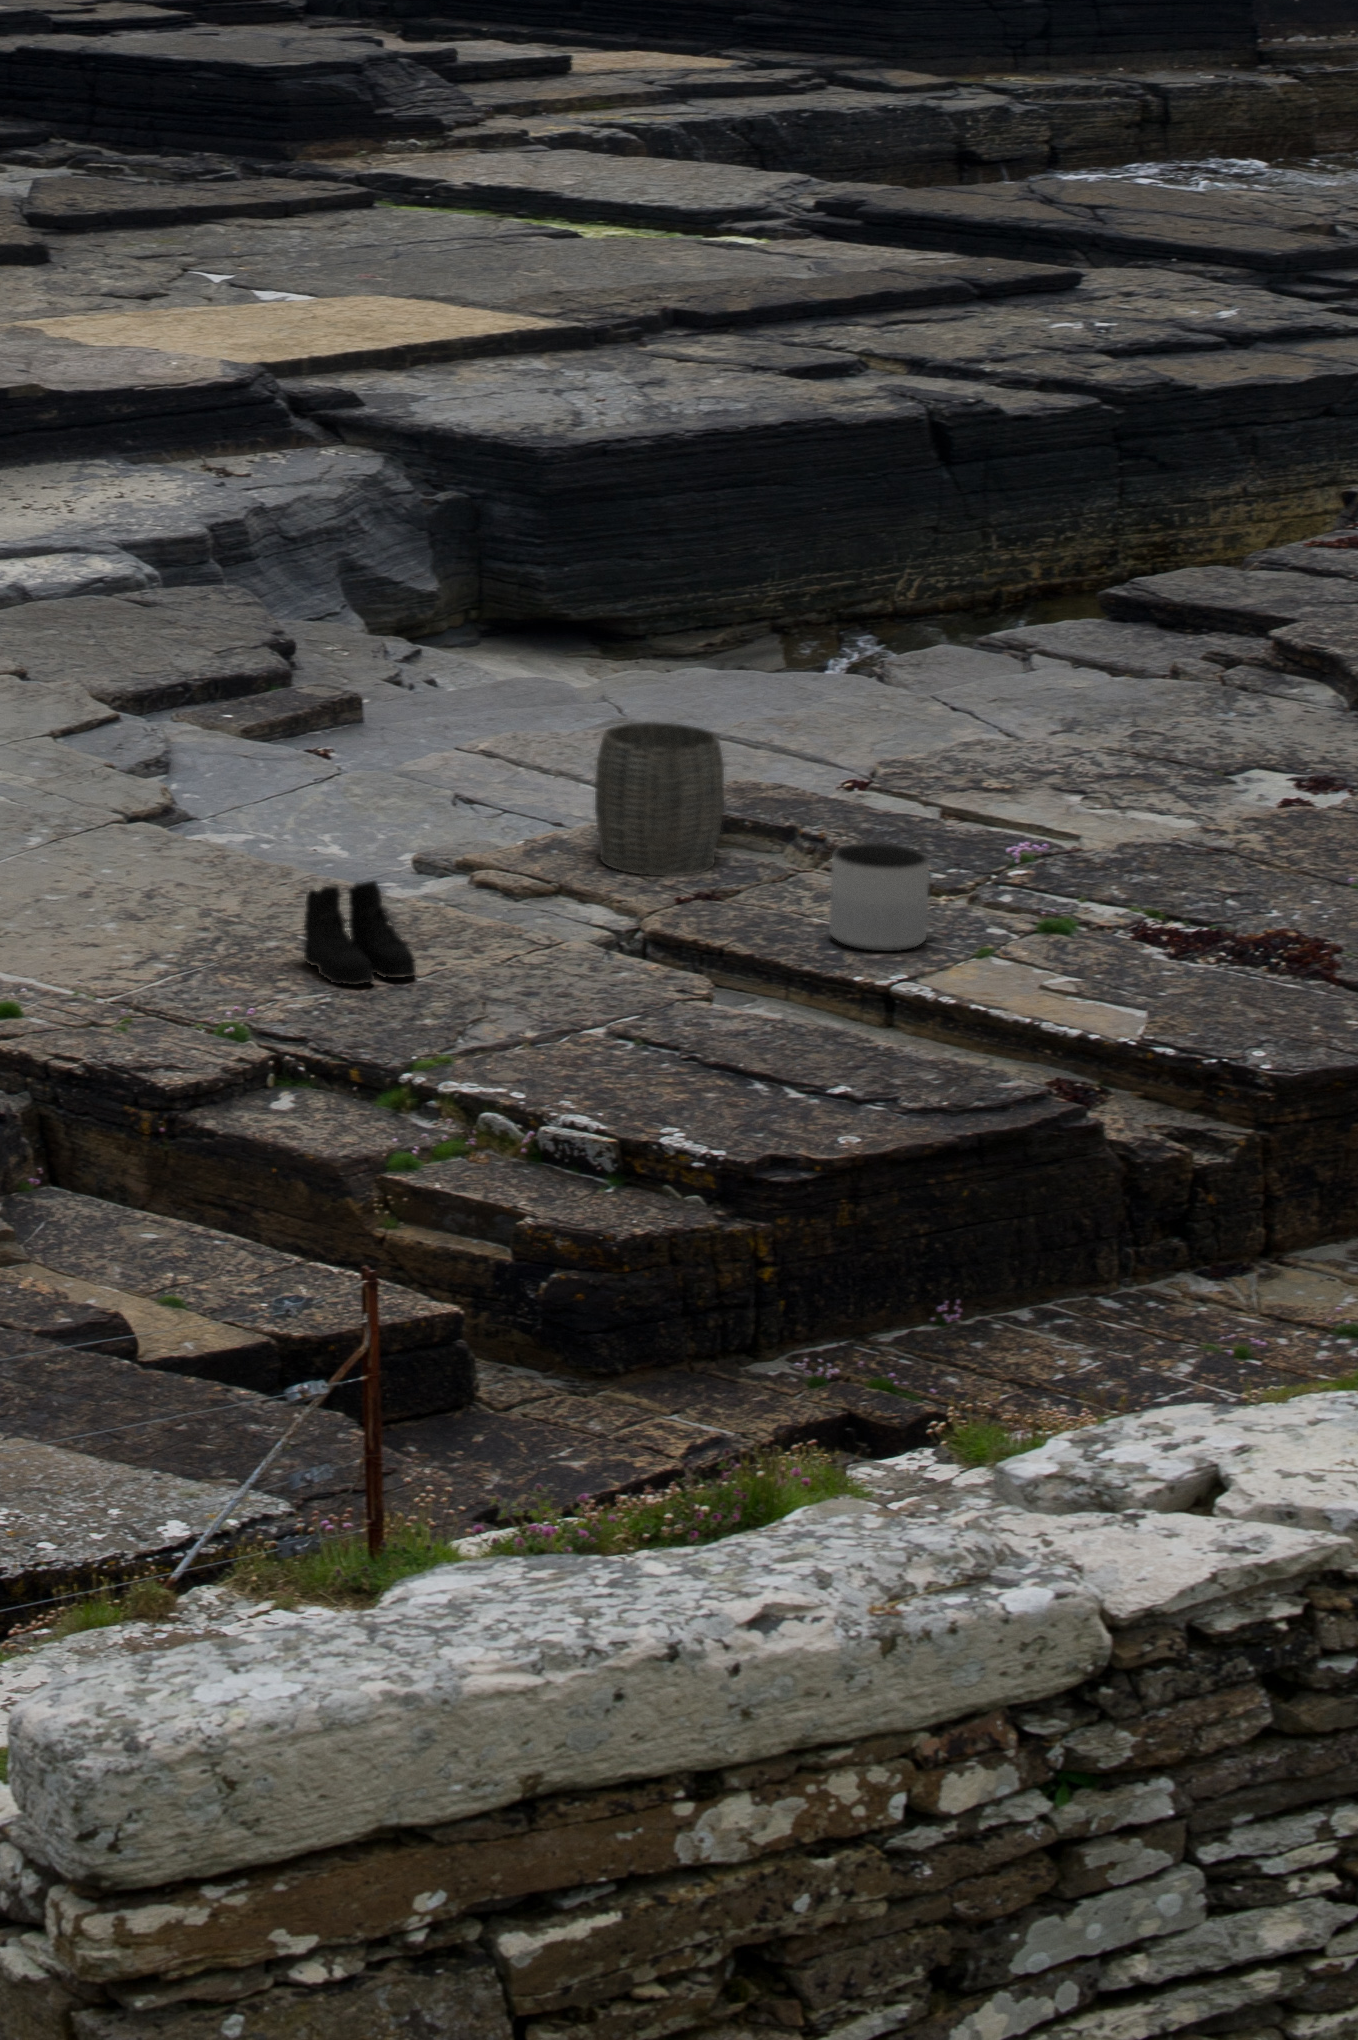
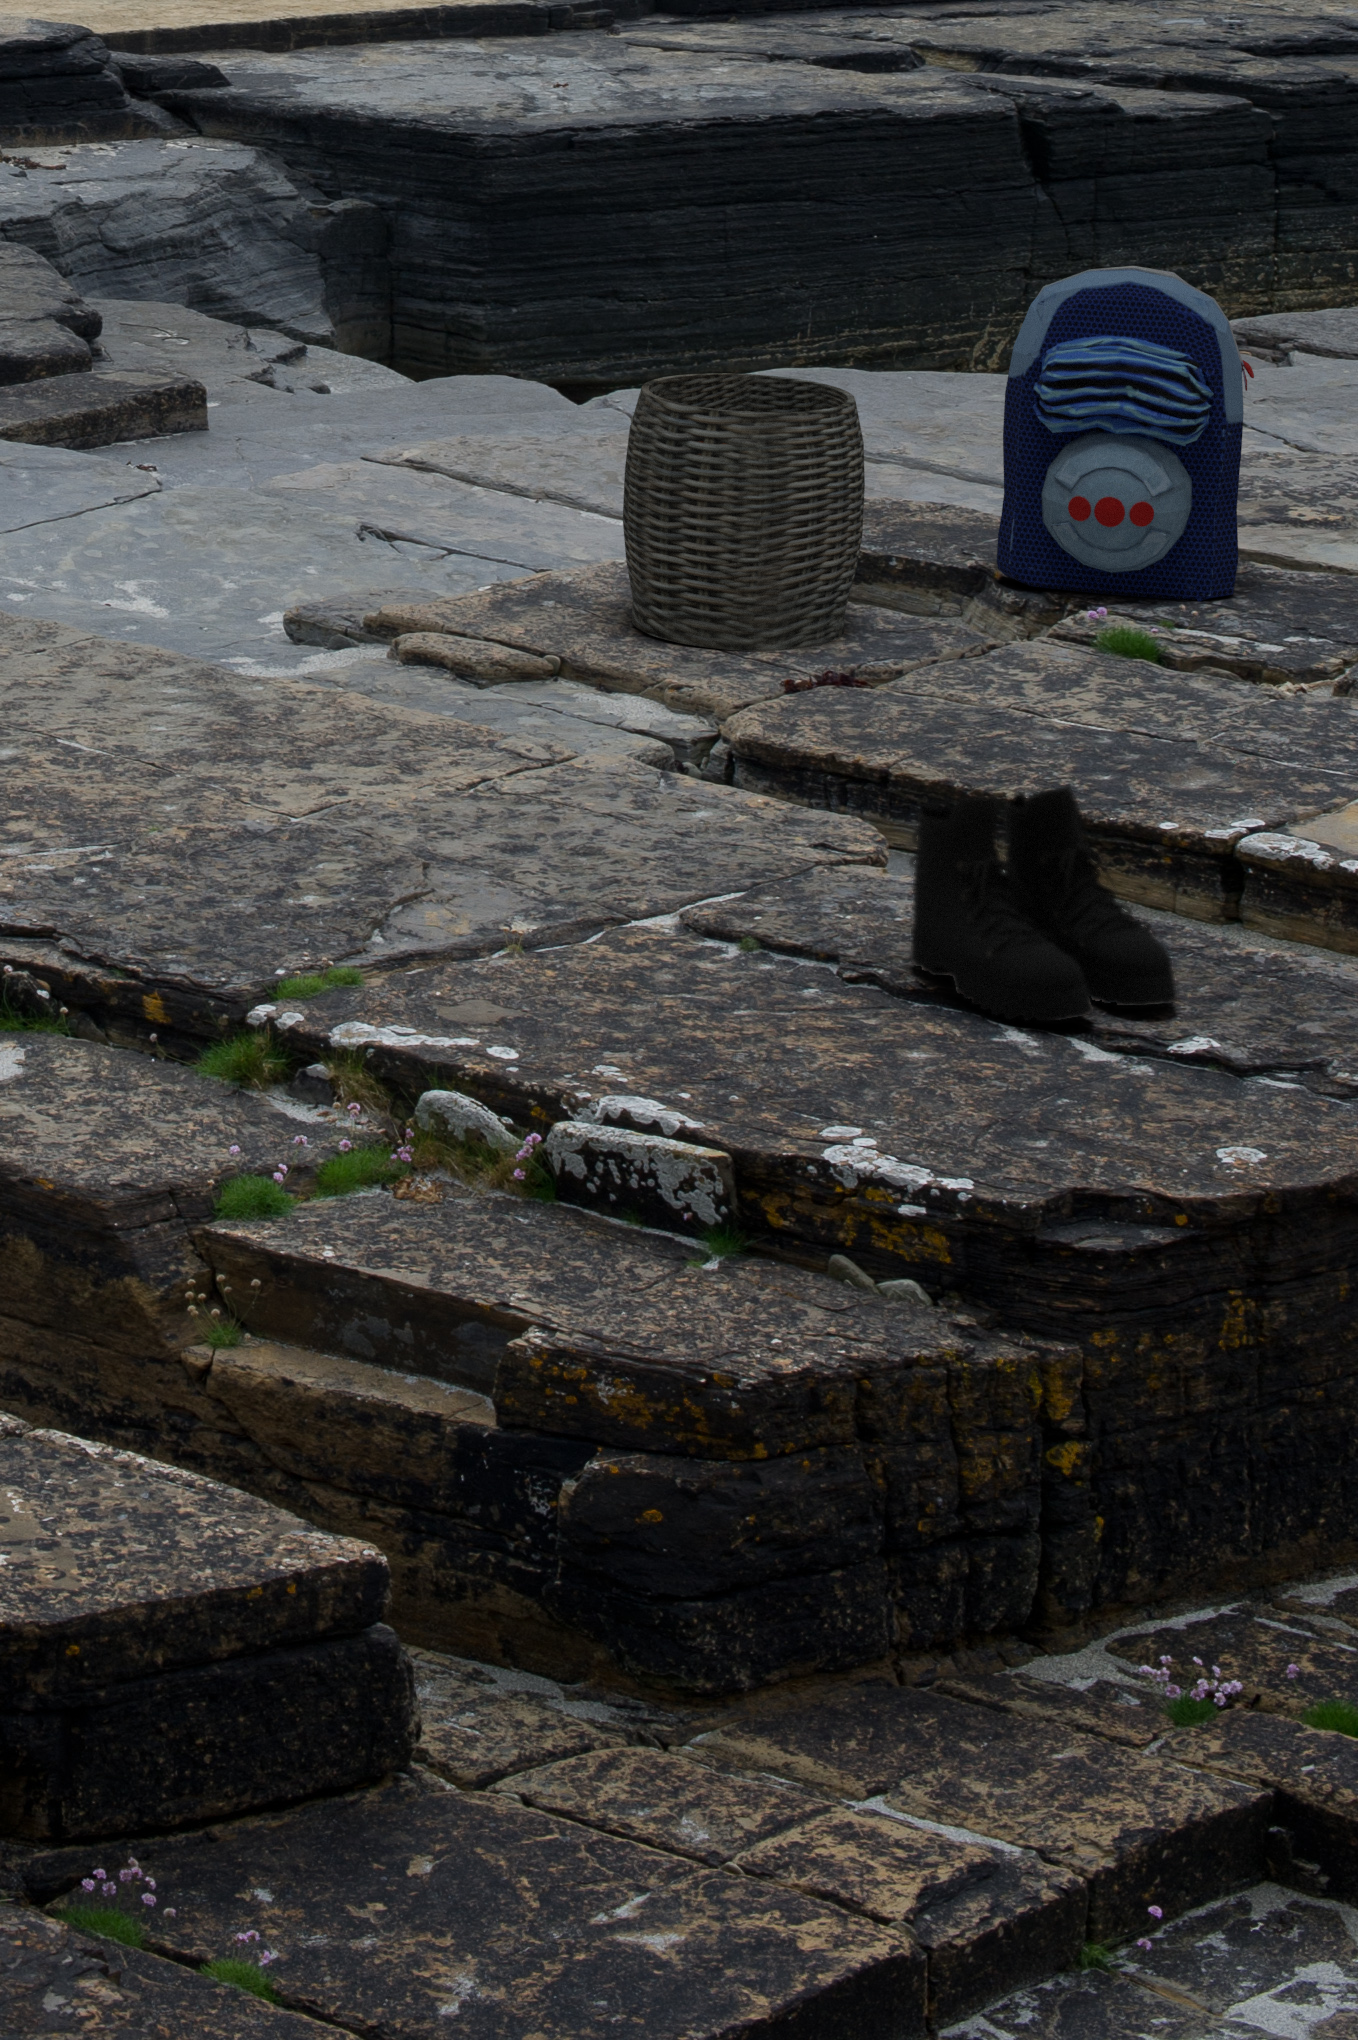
backpack: none [803,659,940,843] -> present [997,266,1254,602]
planter: present [829,843,929,951] -> none [1086,577,1284,782]
boots: present [304,881,416,985] -> present [910,786,1177,1021]

